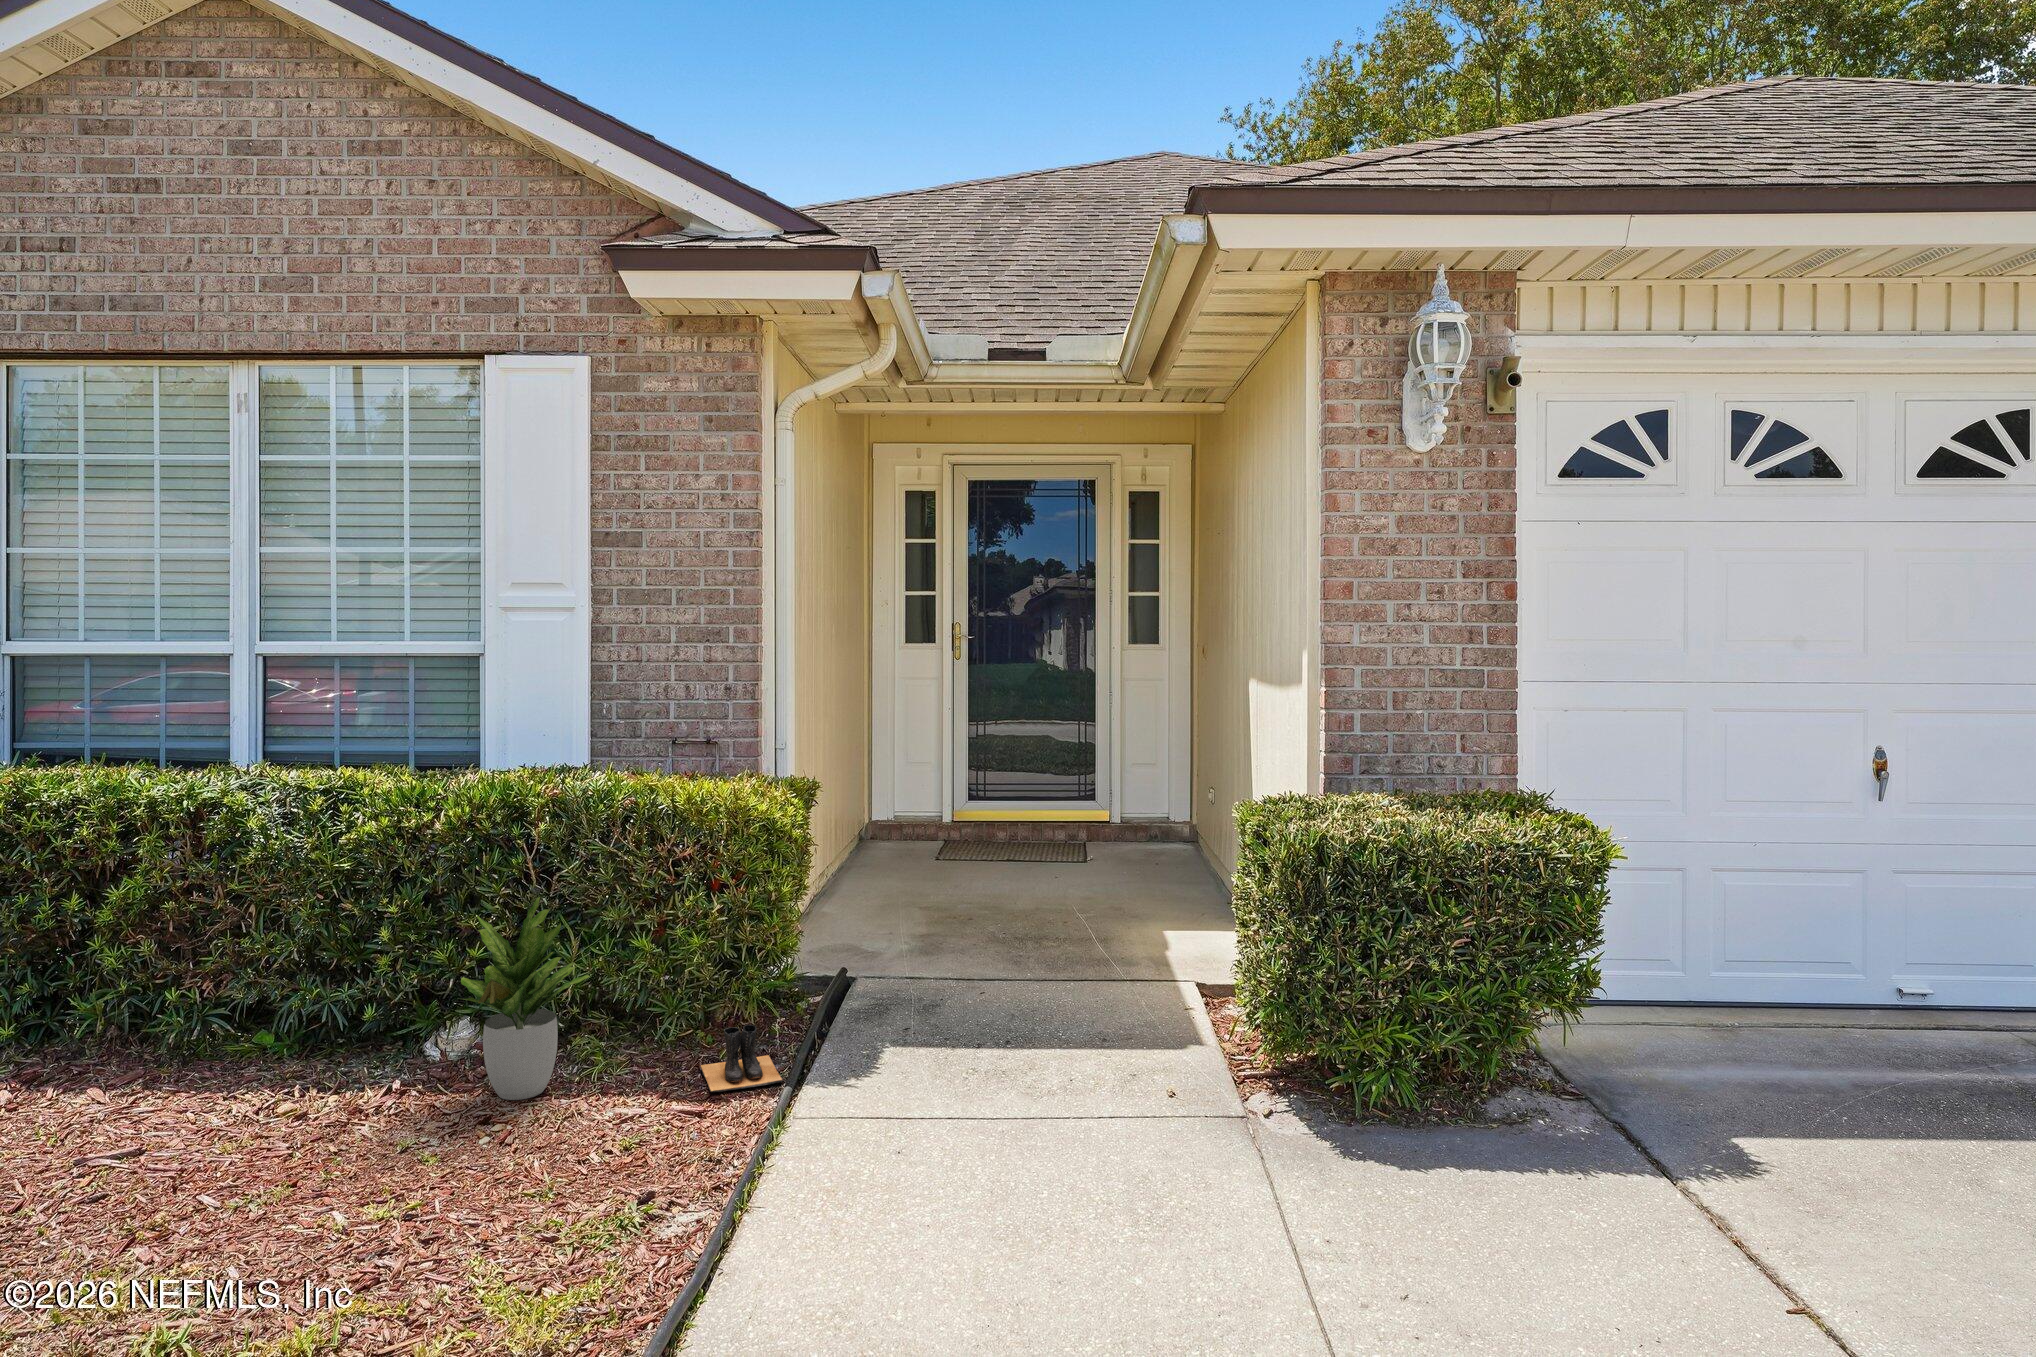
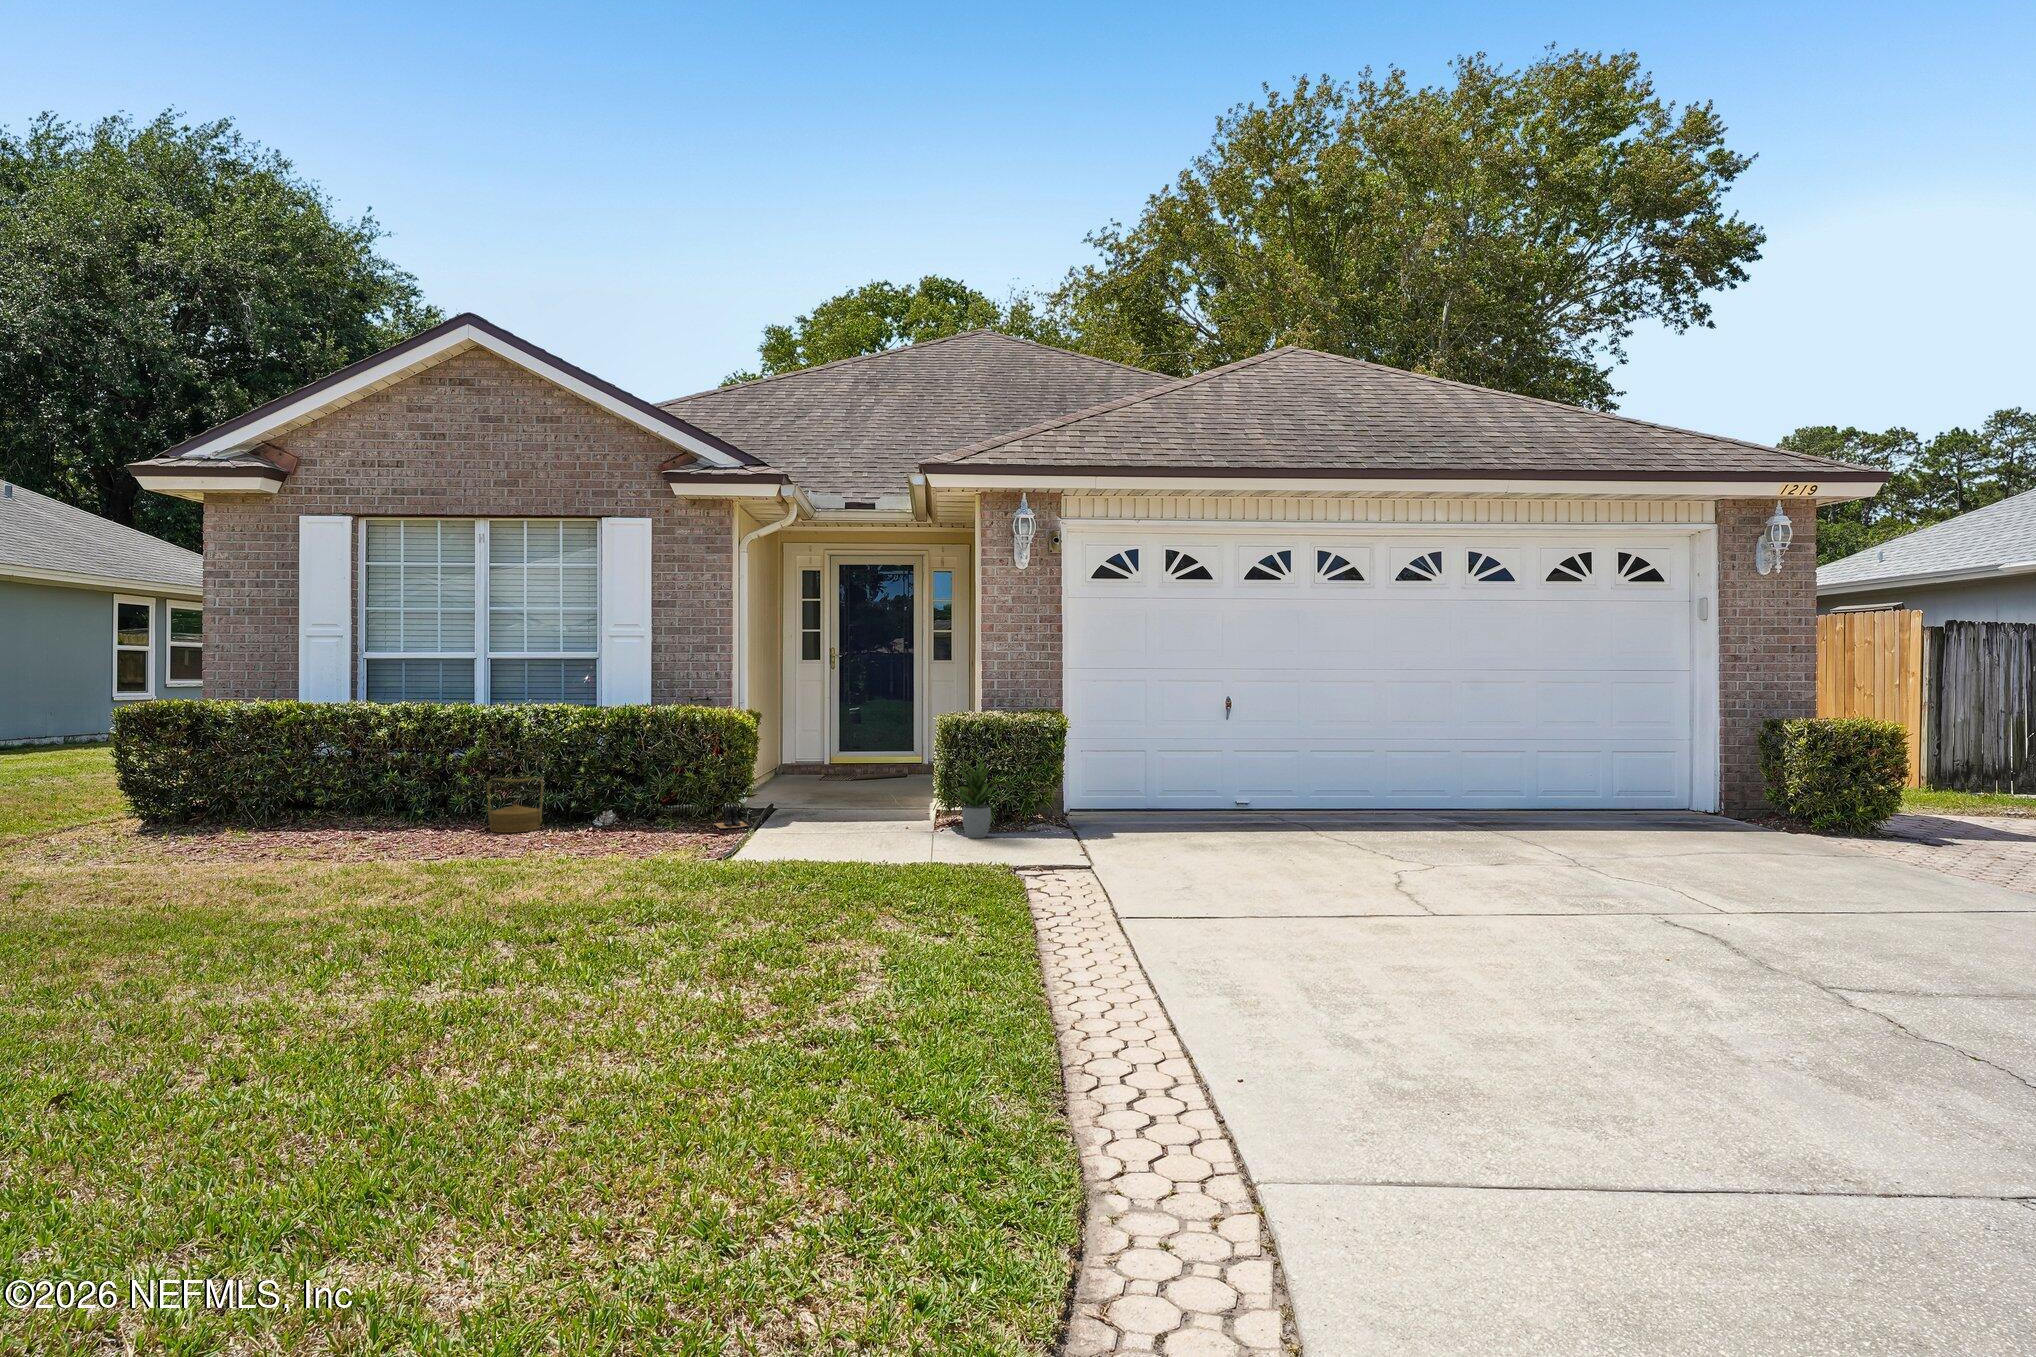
potted plant: present [461,897,590,1100] -> present [952,759,1002,838]
woven basket: none [151,958,290,1104] -> present [487,778,543,833]

